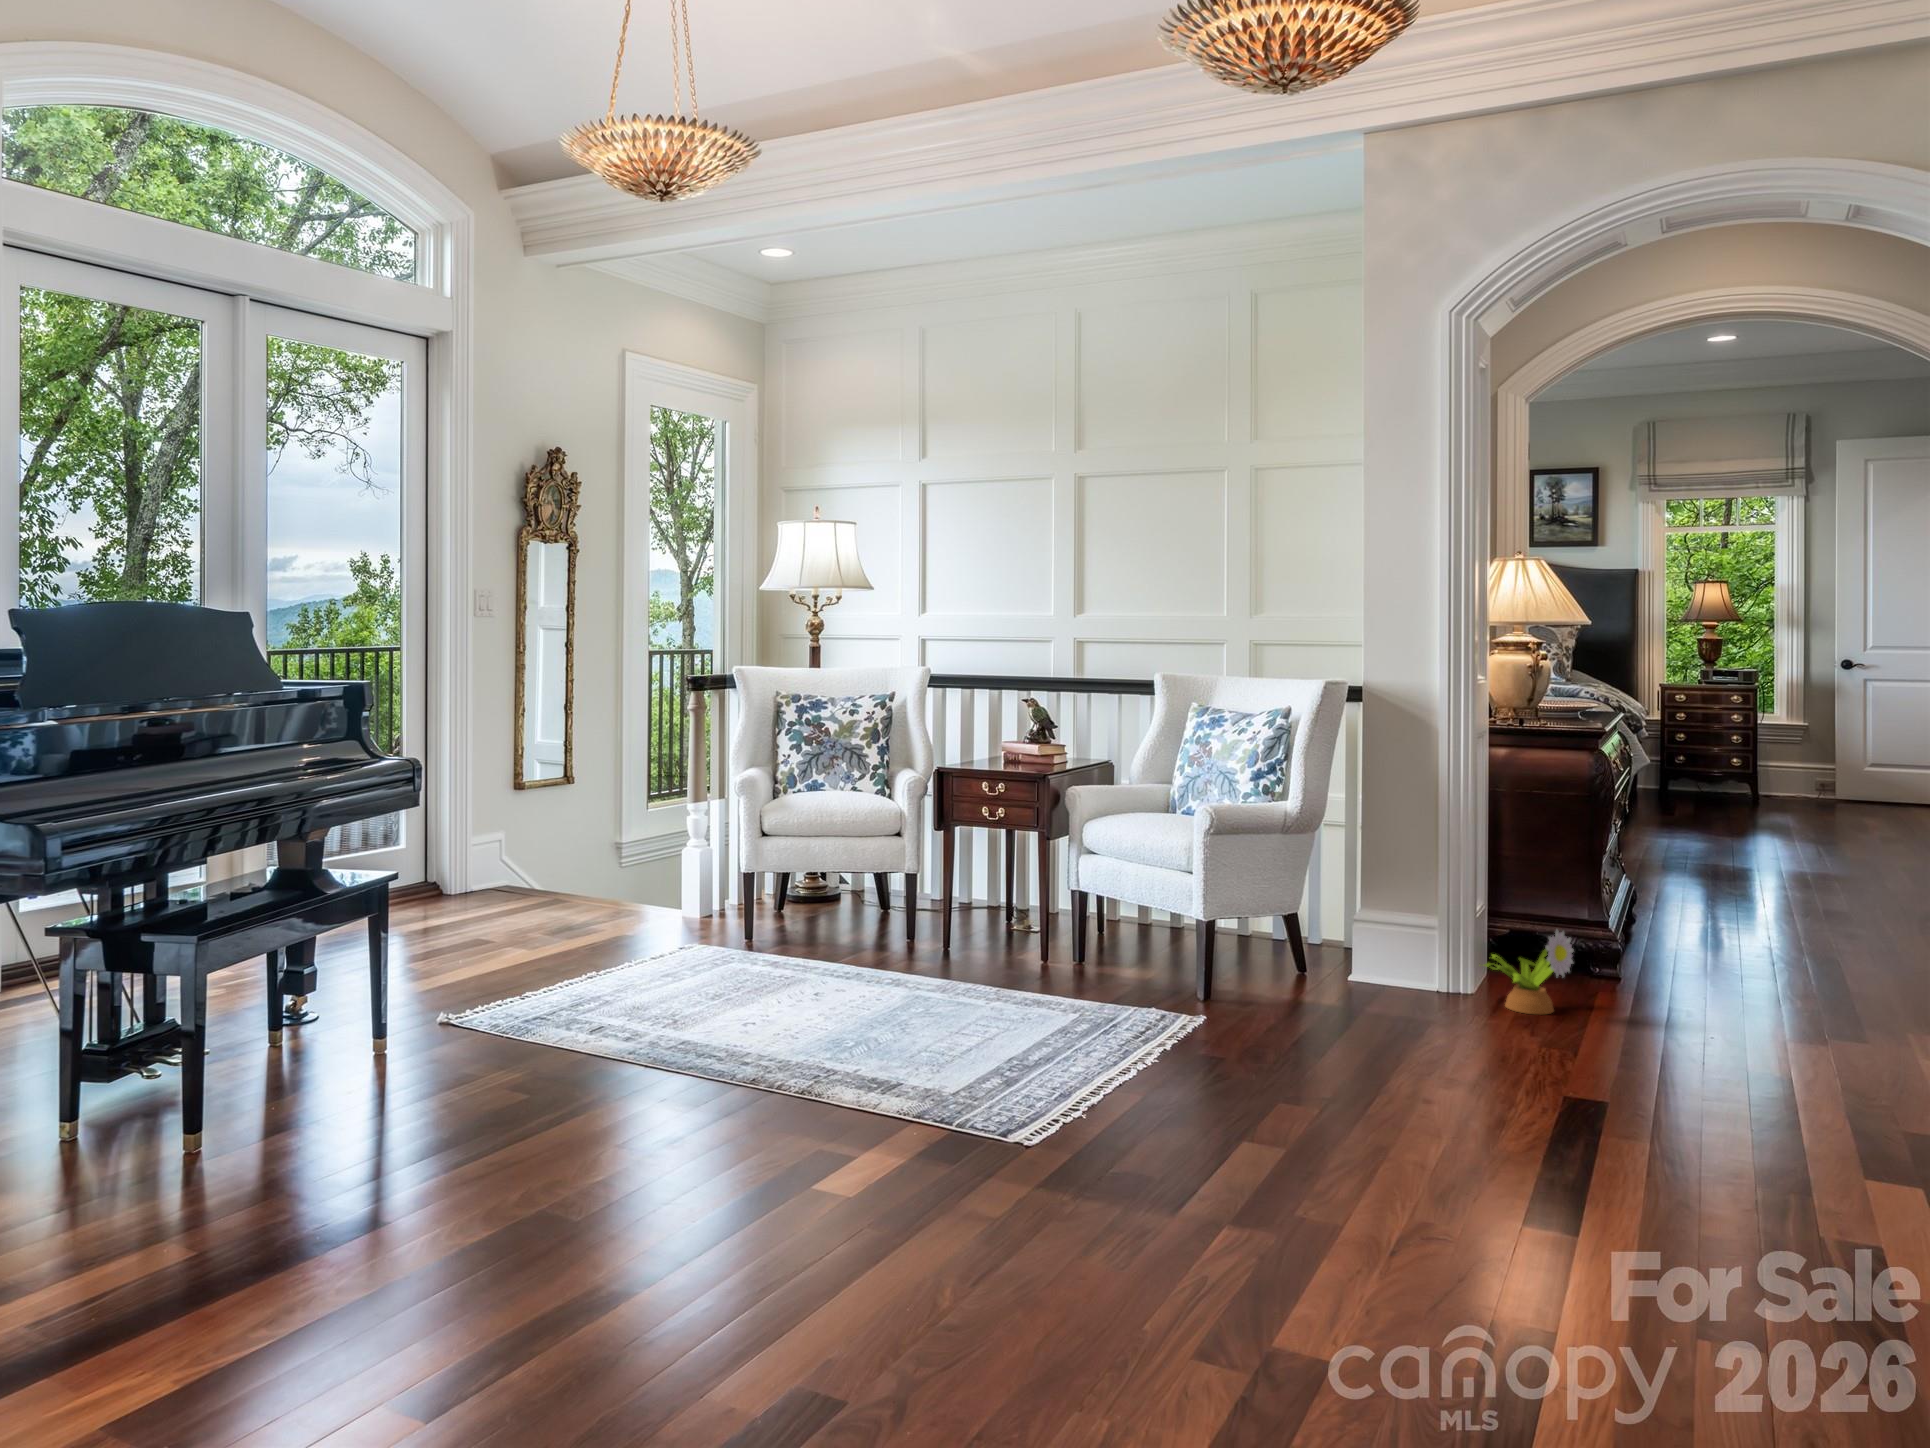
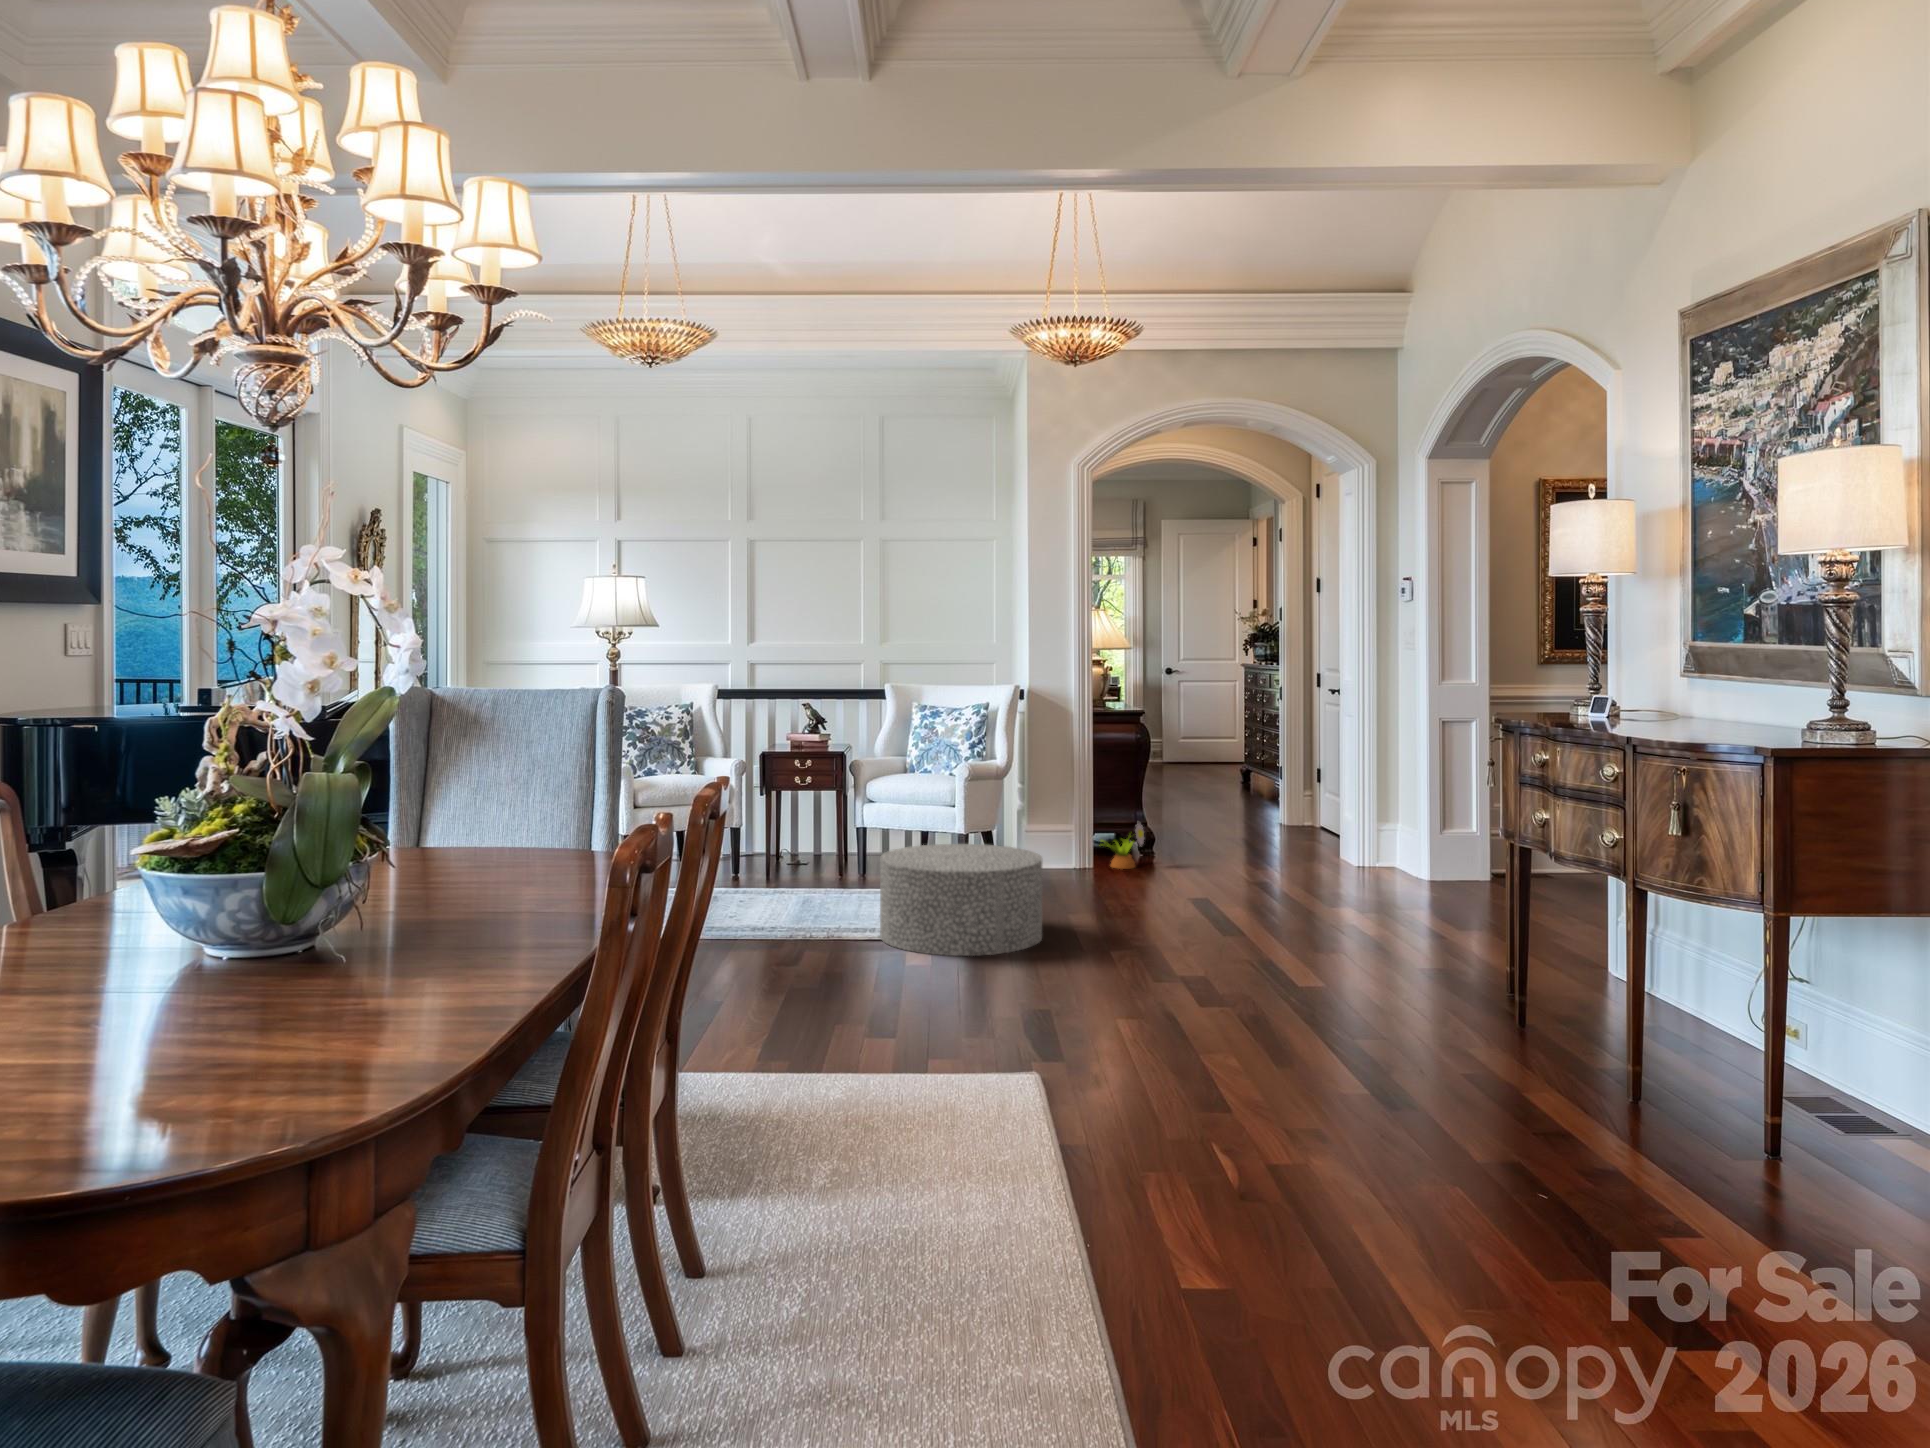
ottoman: none [882,948,1179,1184] -> present [880,844,1042,956]

